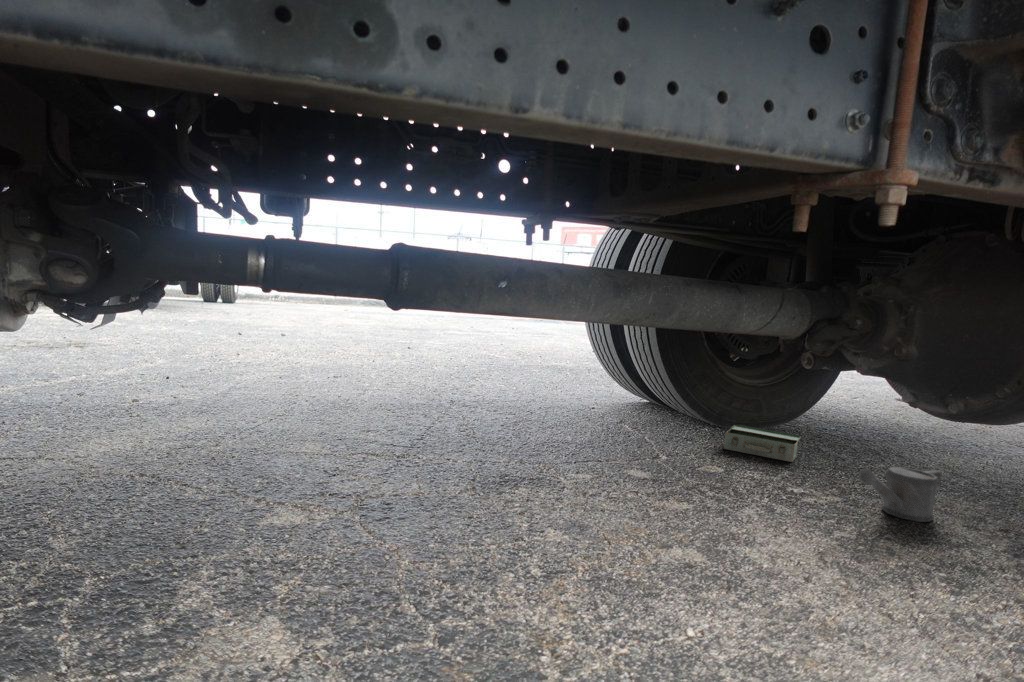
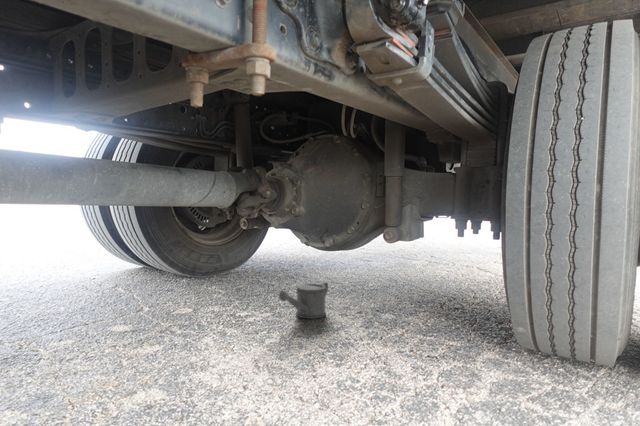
toolbox: present [724,425,801,462] -> none [192,271,246,292]

